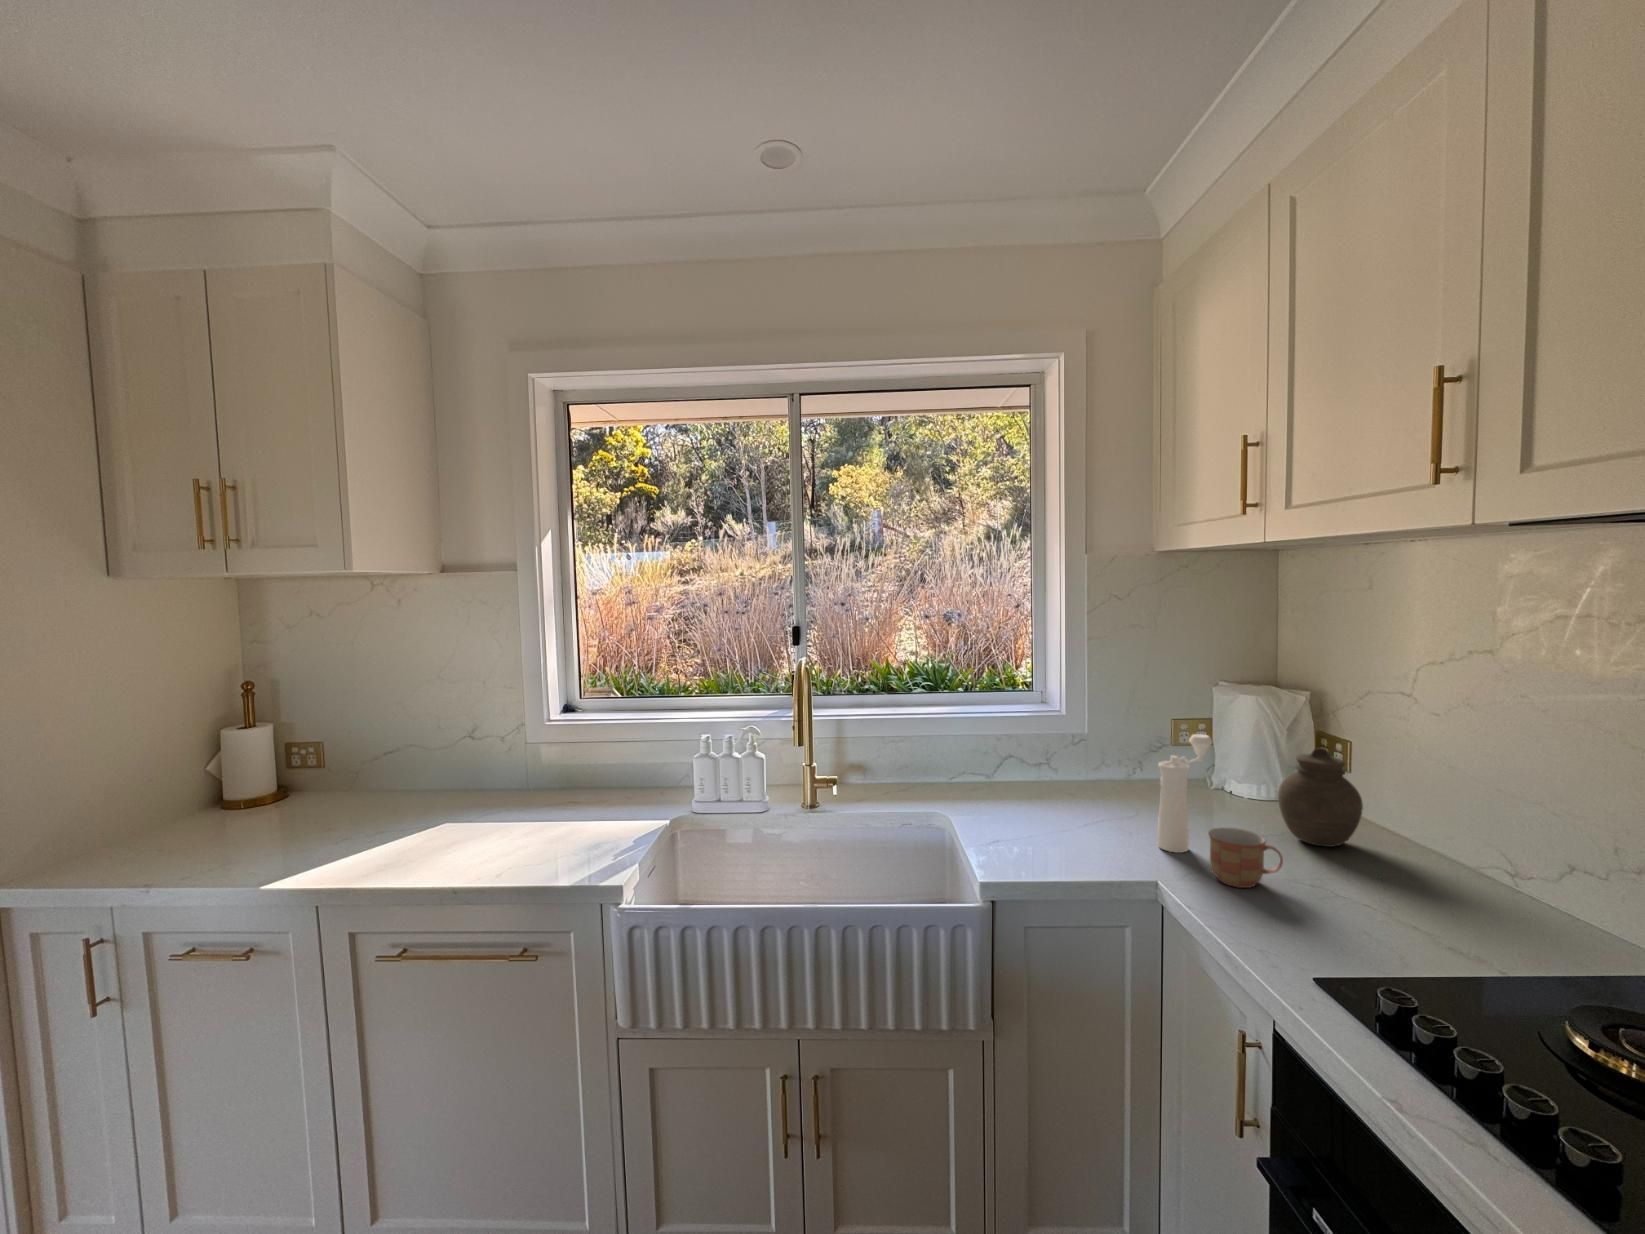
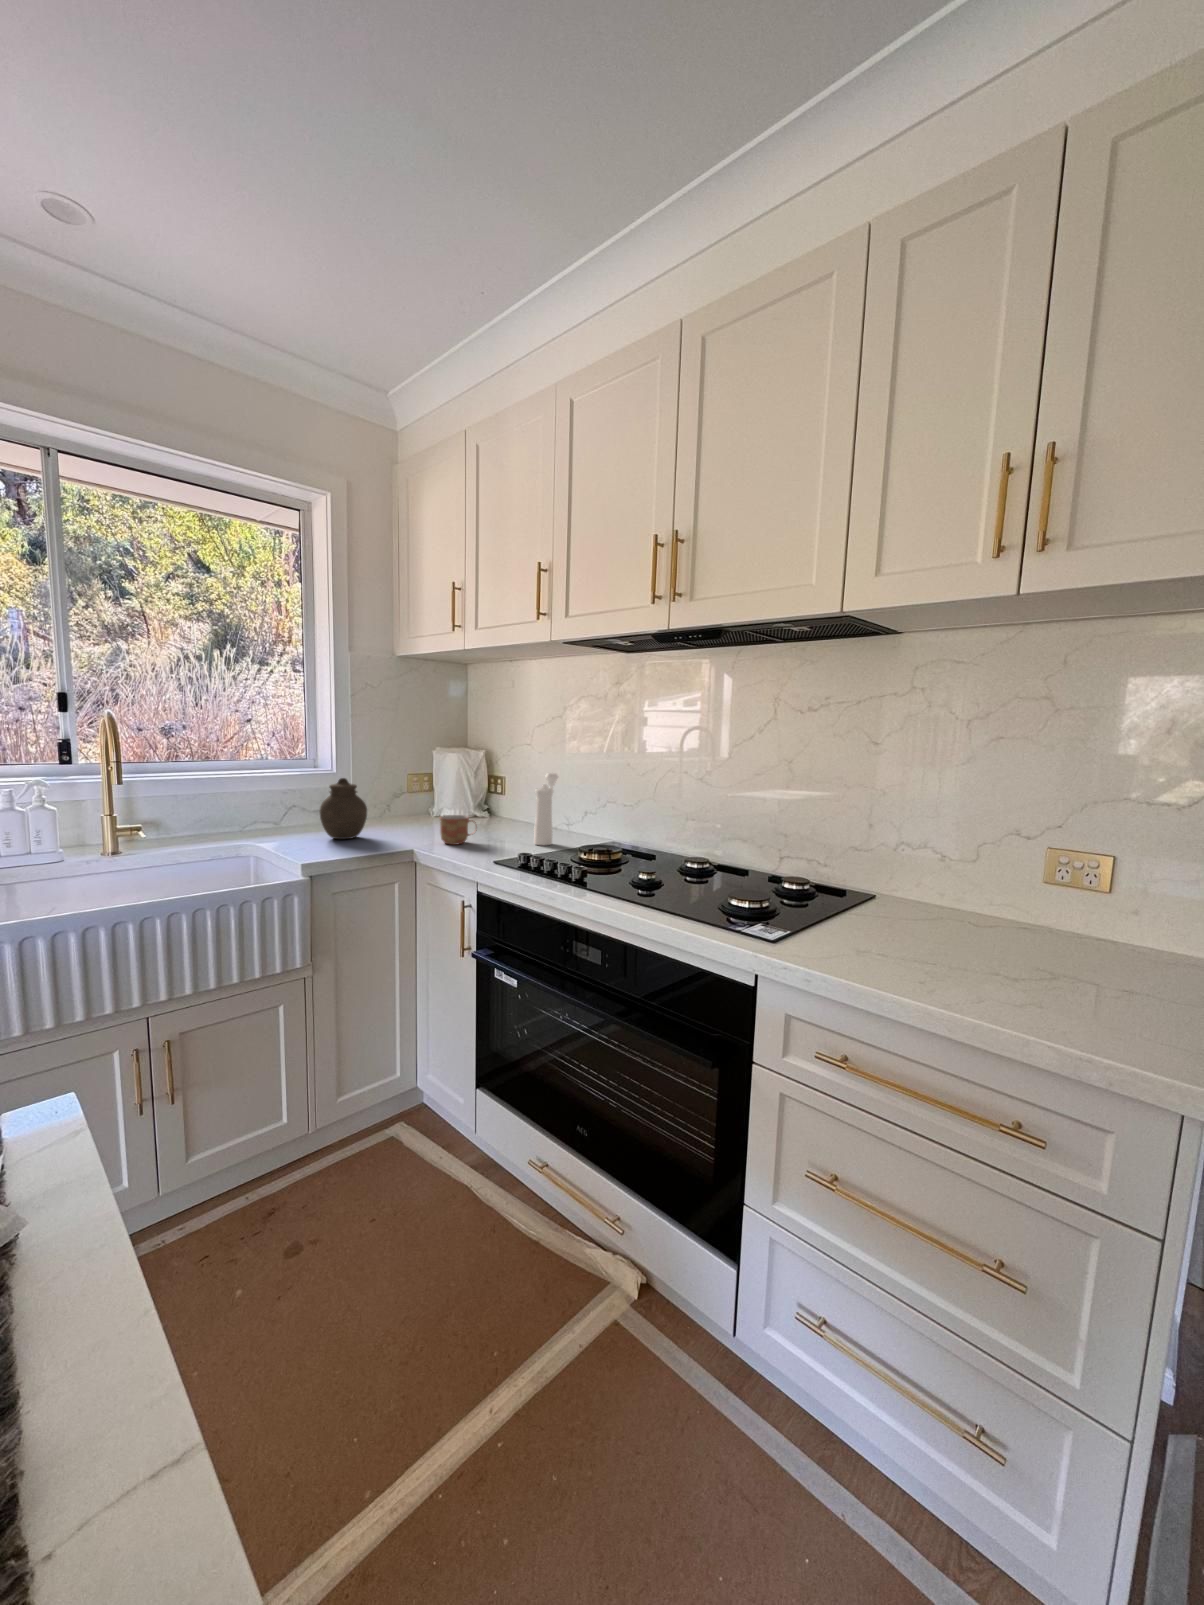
pepper mill: present [1158,734,1212,853] -> present [534,773,558,845]
jar: present [1278,748,1363,847] -> present [319,778,367,839]

